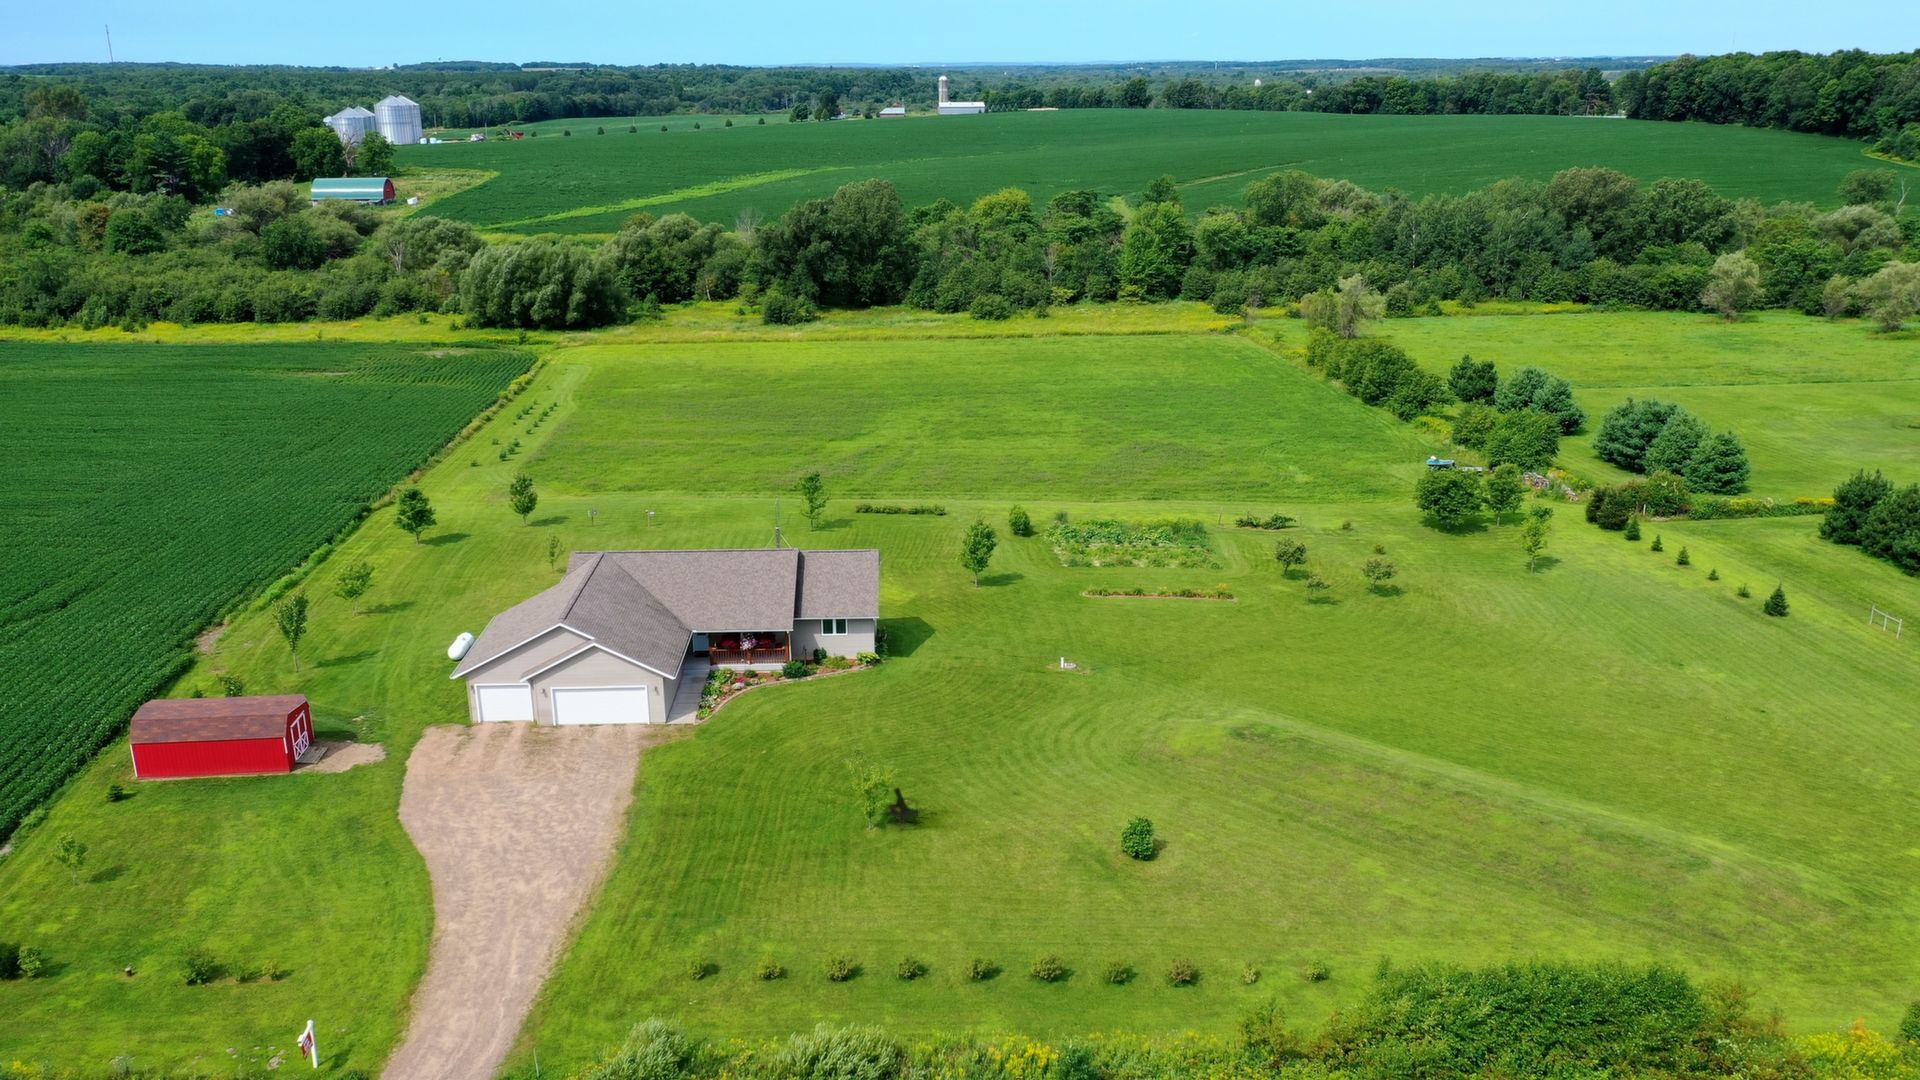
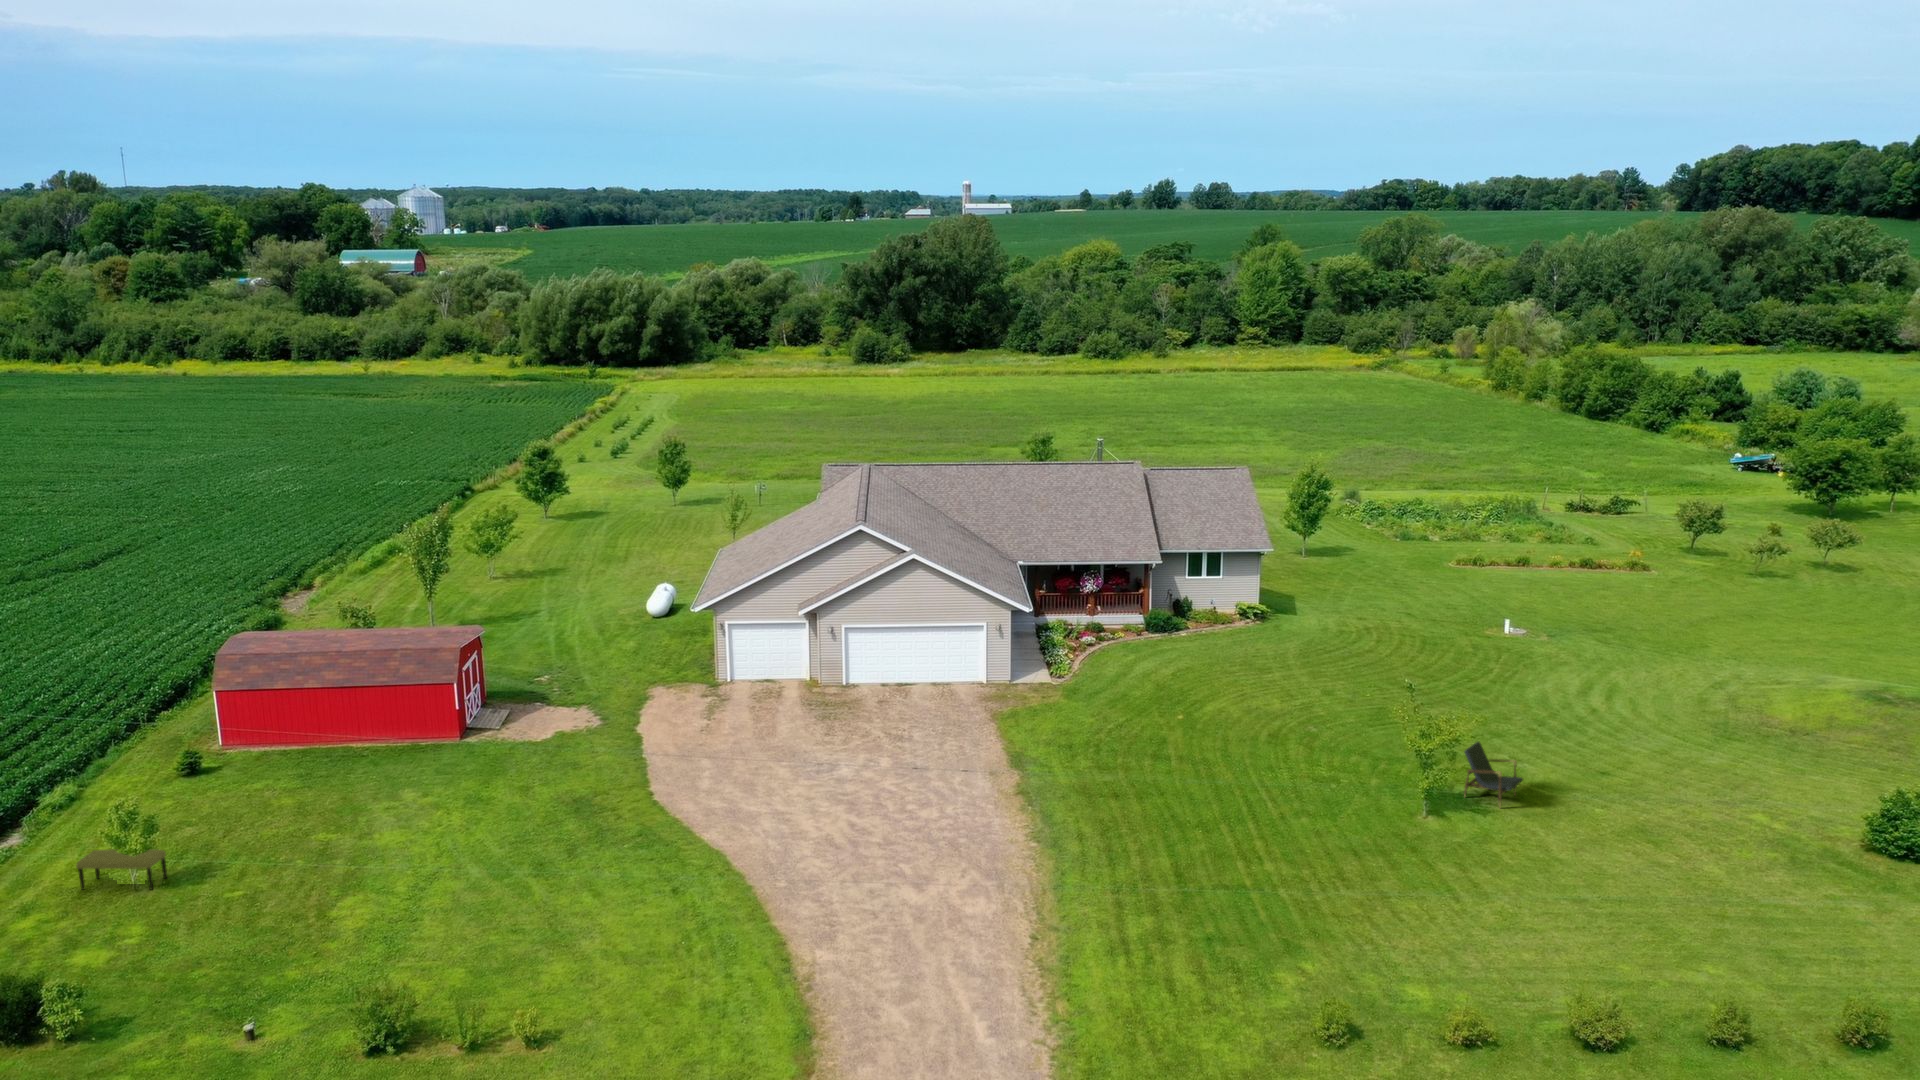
bench: none [41,861,95,884] -> present [76,849,167,890]

